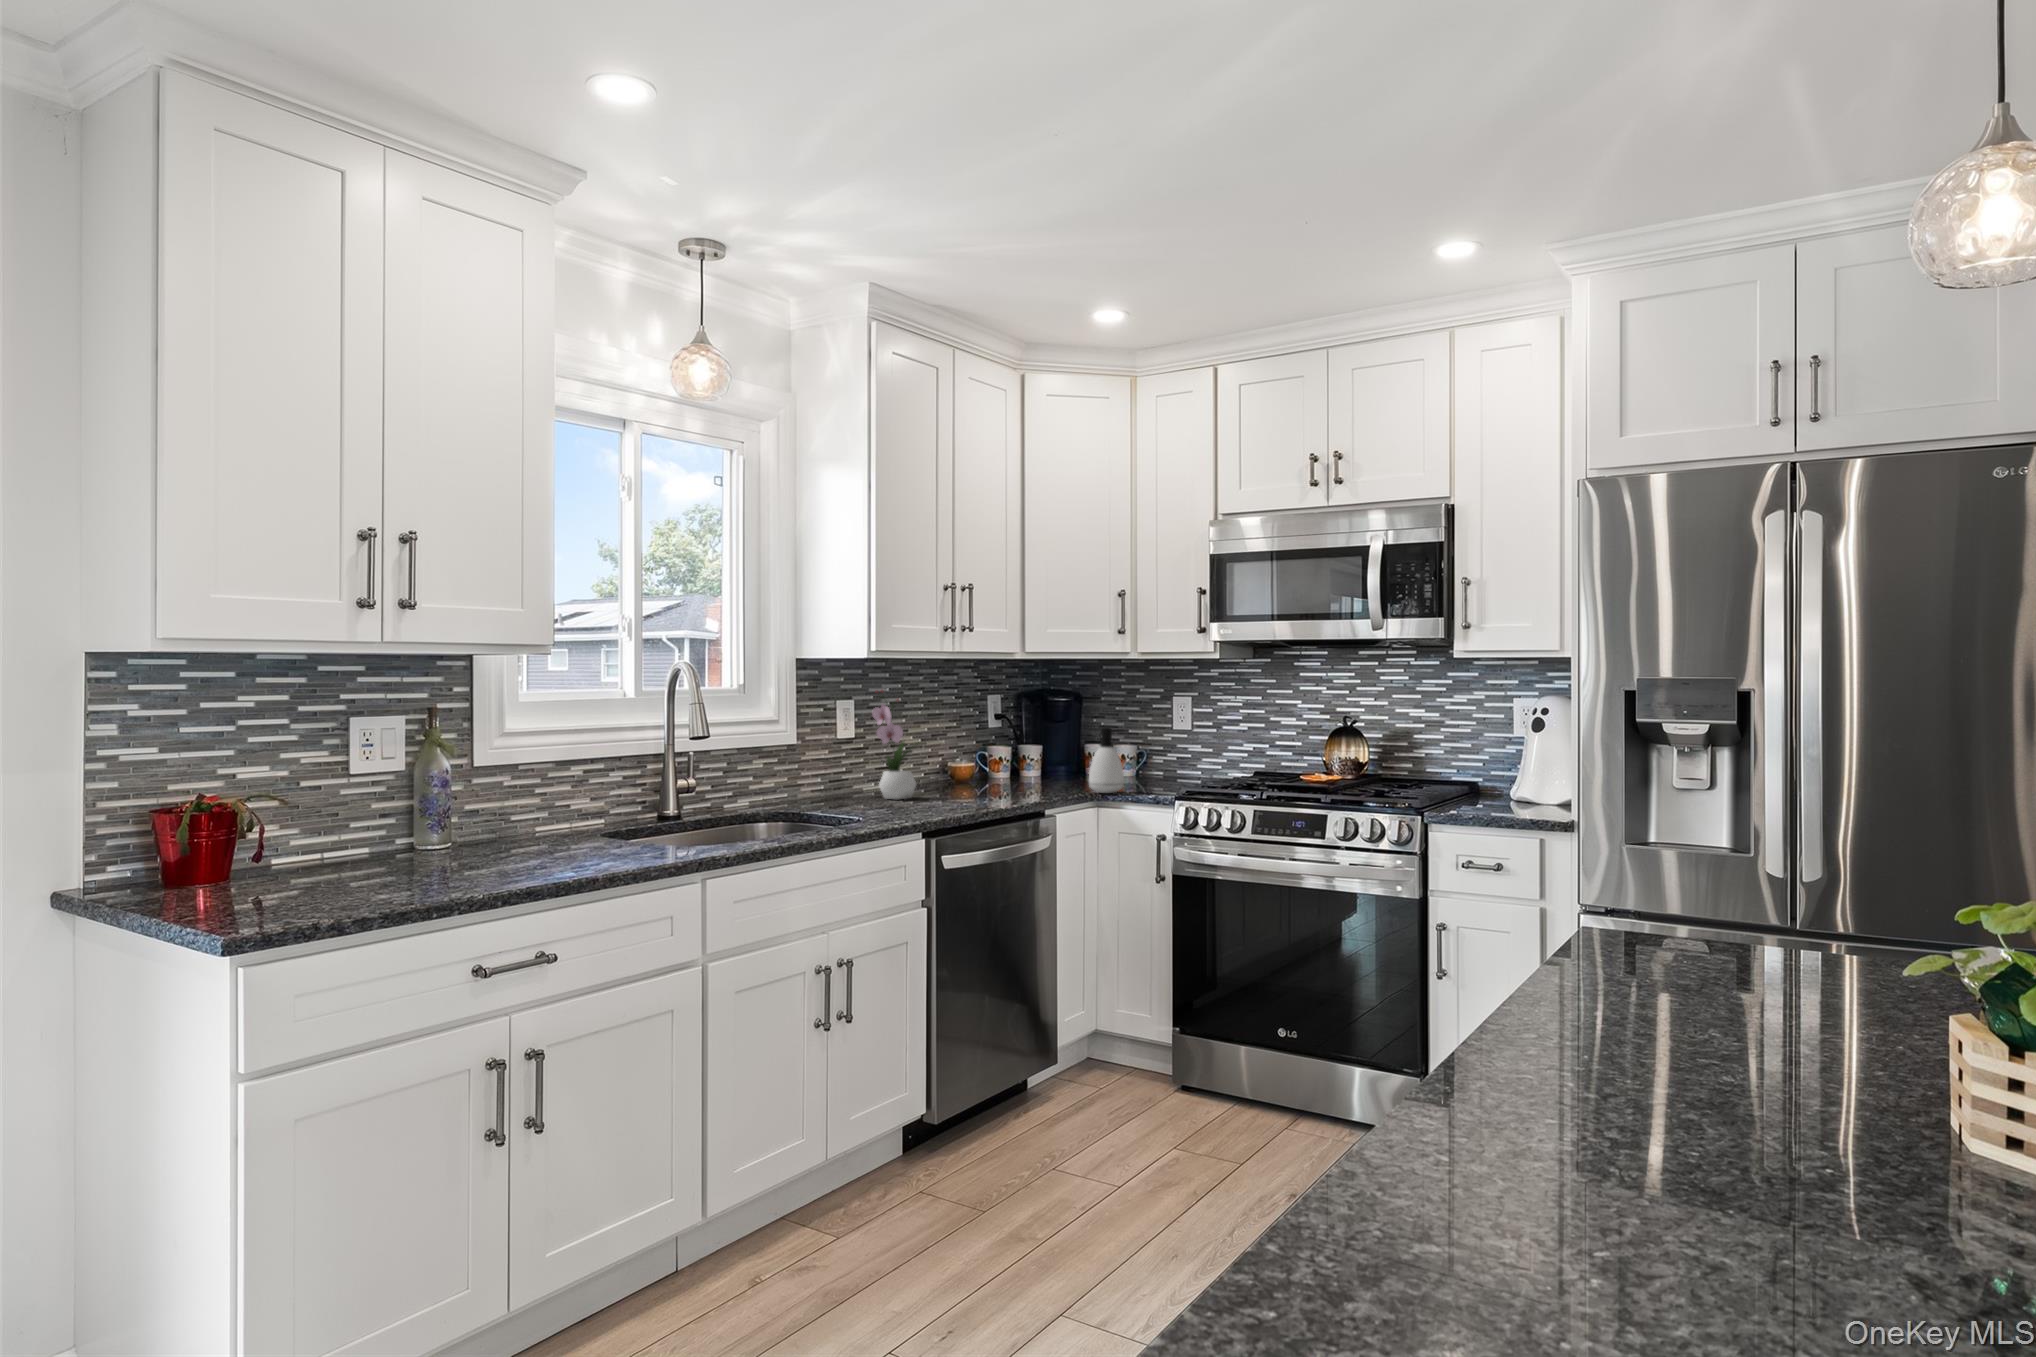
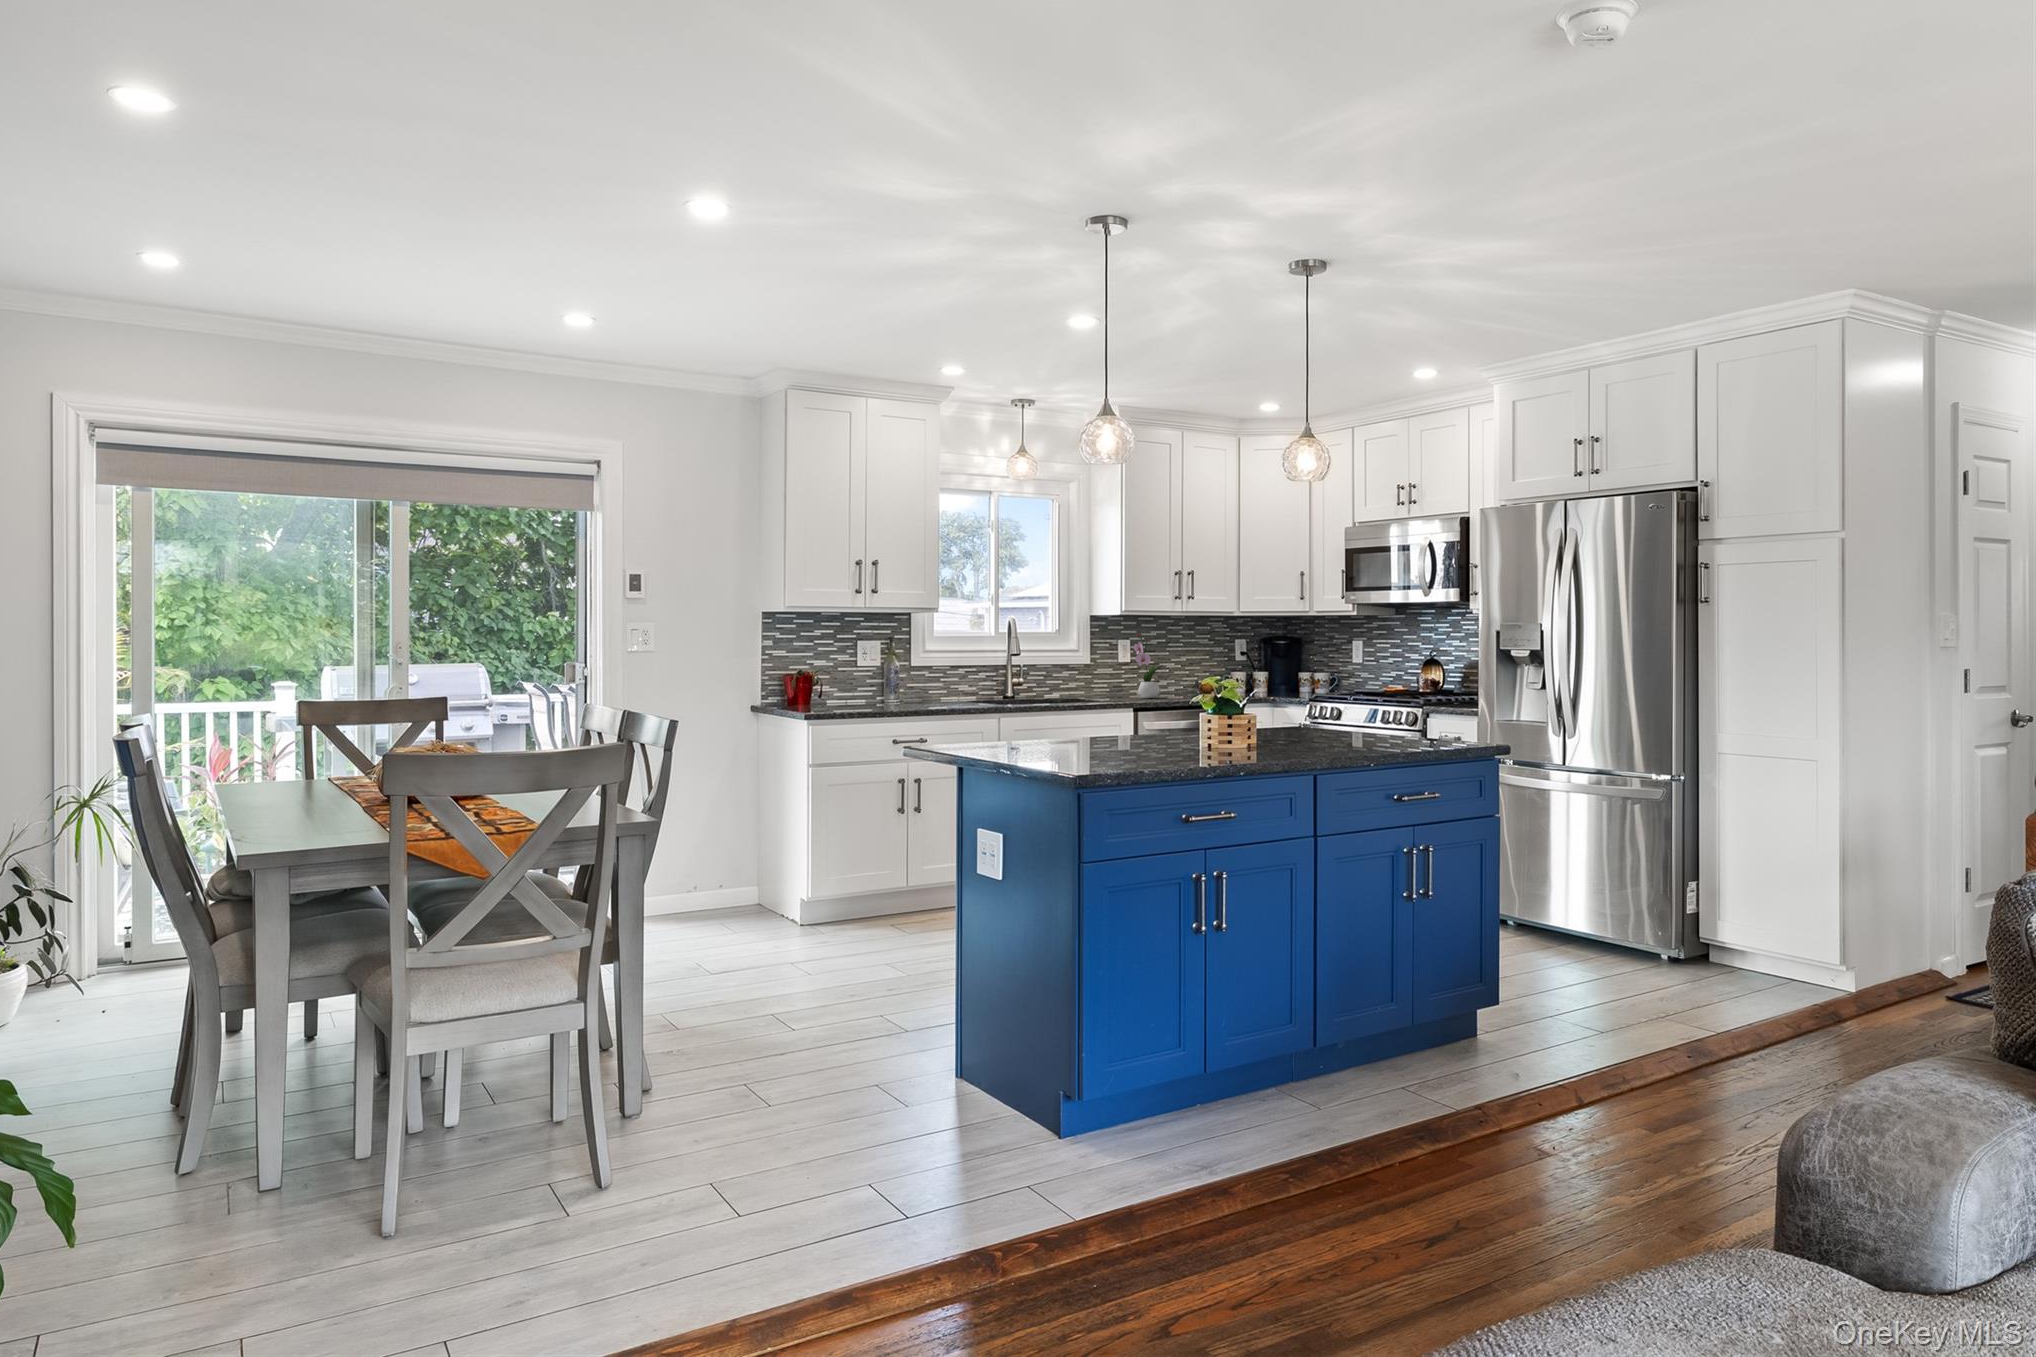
soap dispenser: present [1089,727,1124,793] -> none [1268,658,1292,699]

